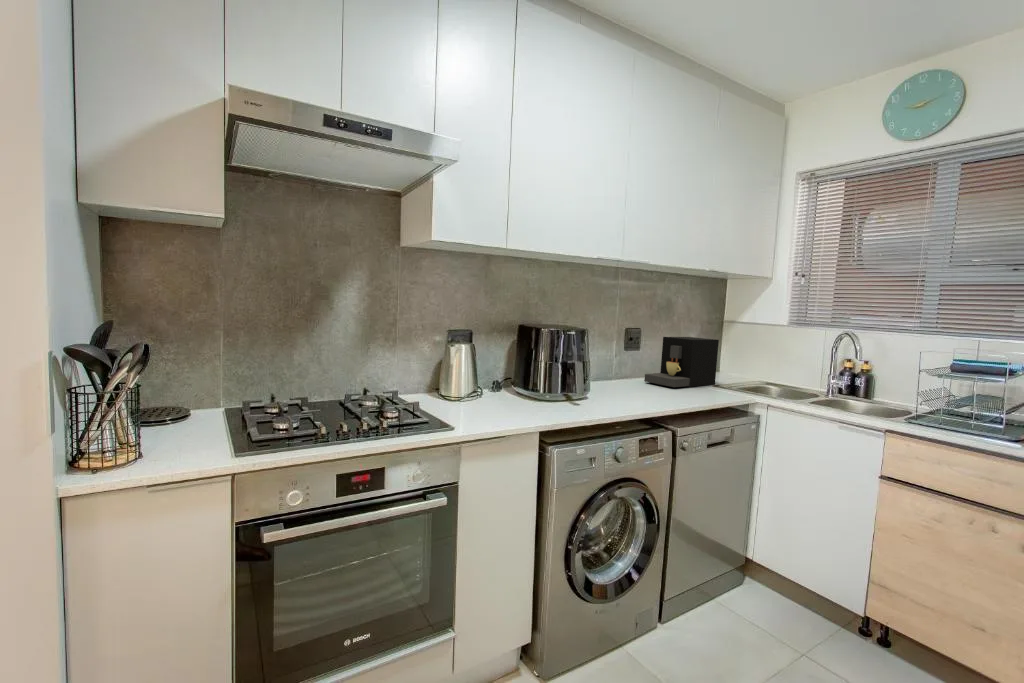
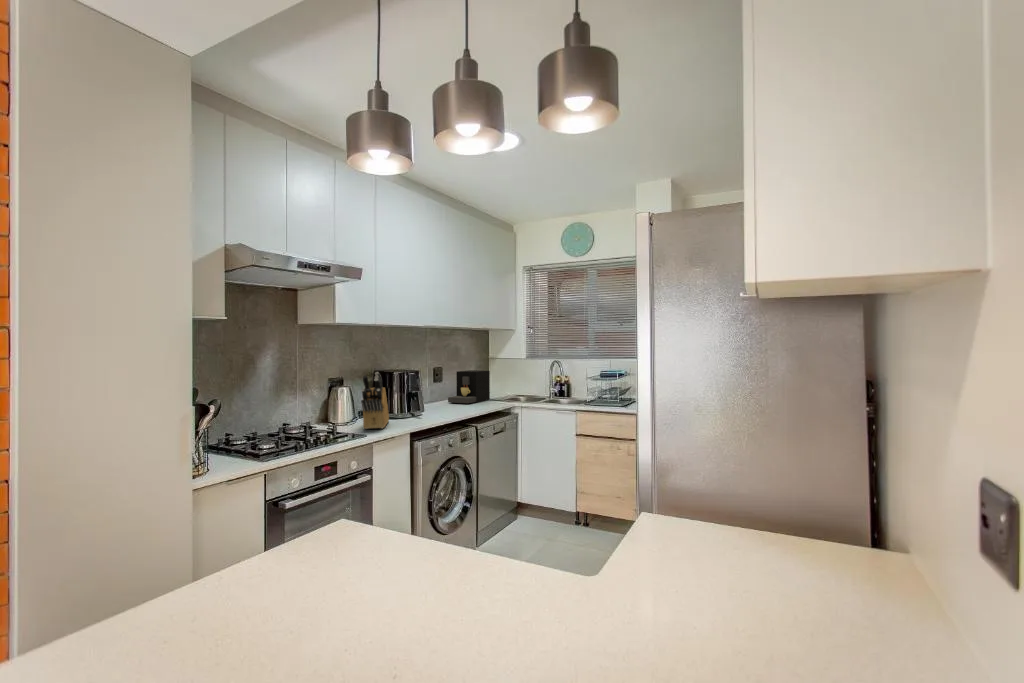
knife block: none [459,325,525,417] -> present [361,372,389,429]

